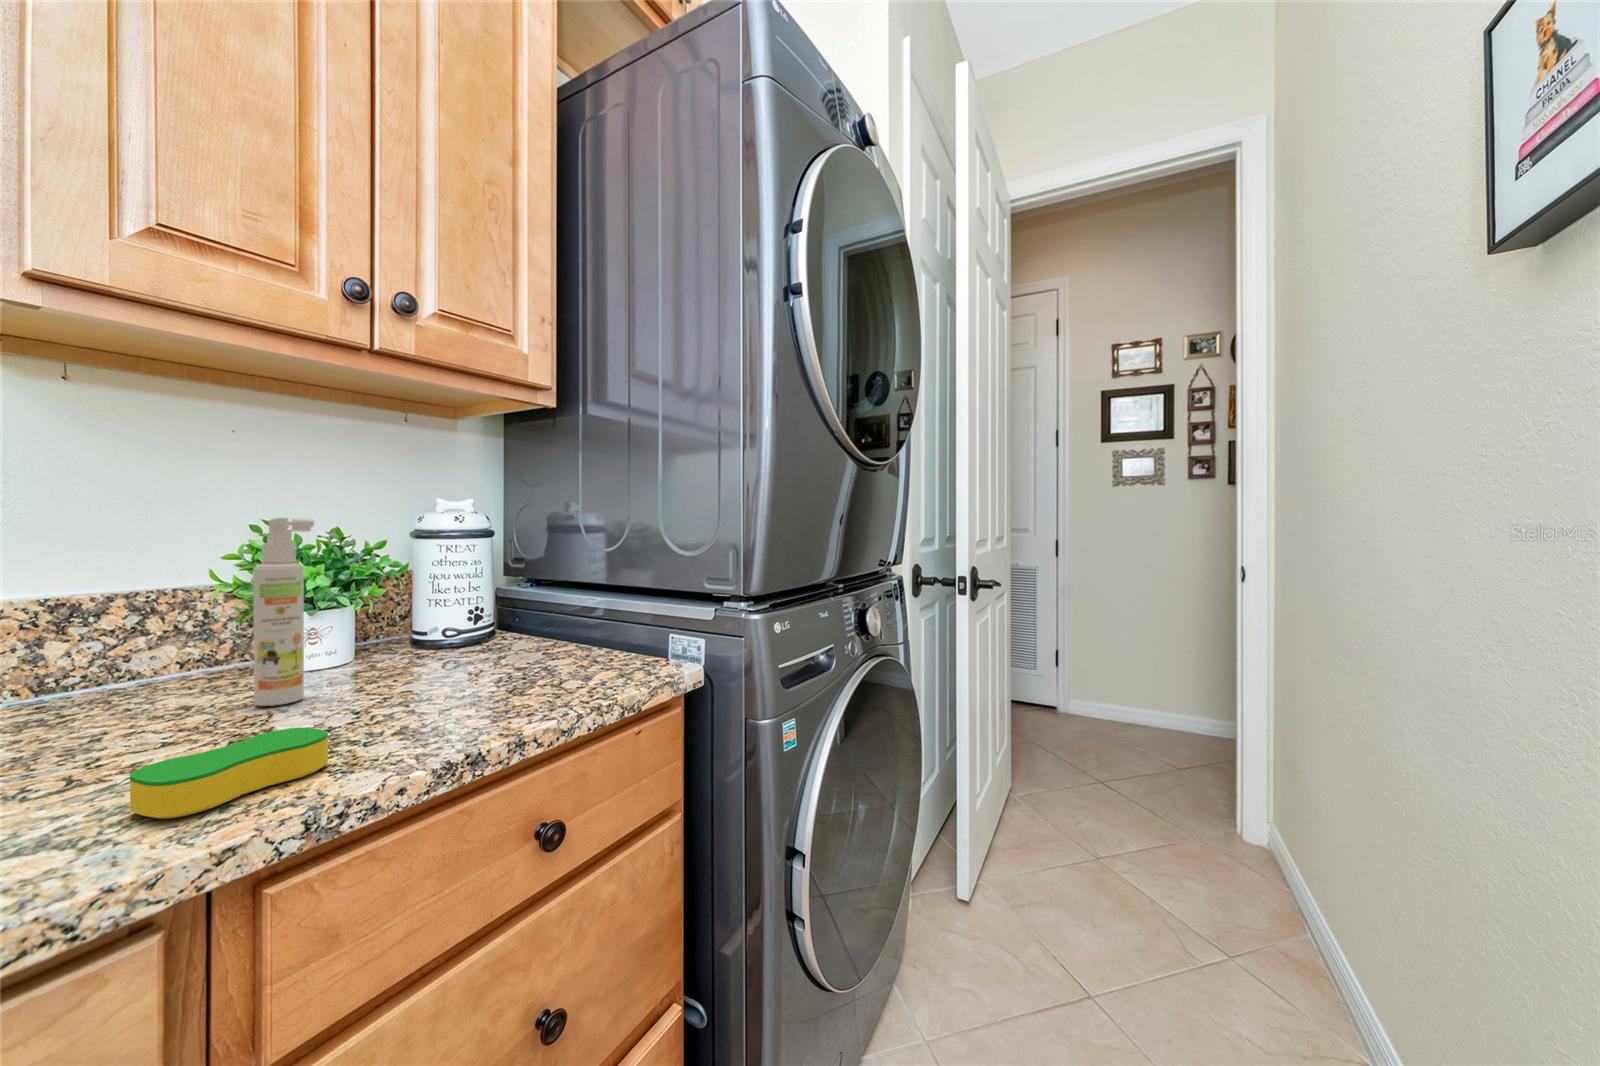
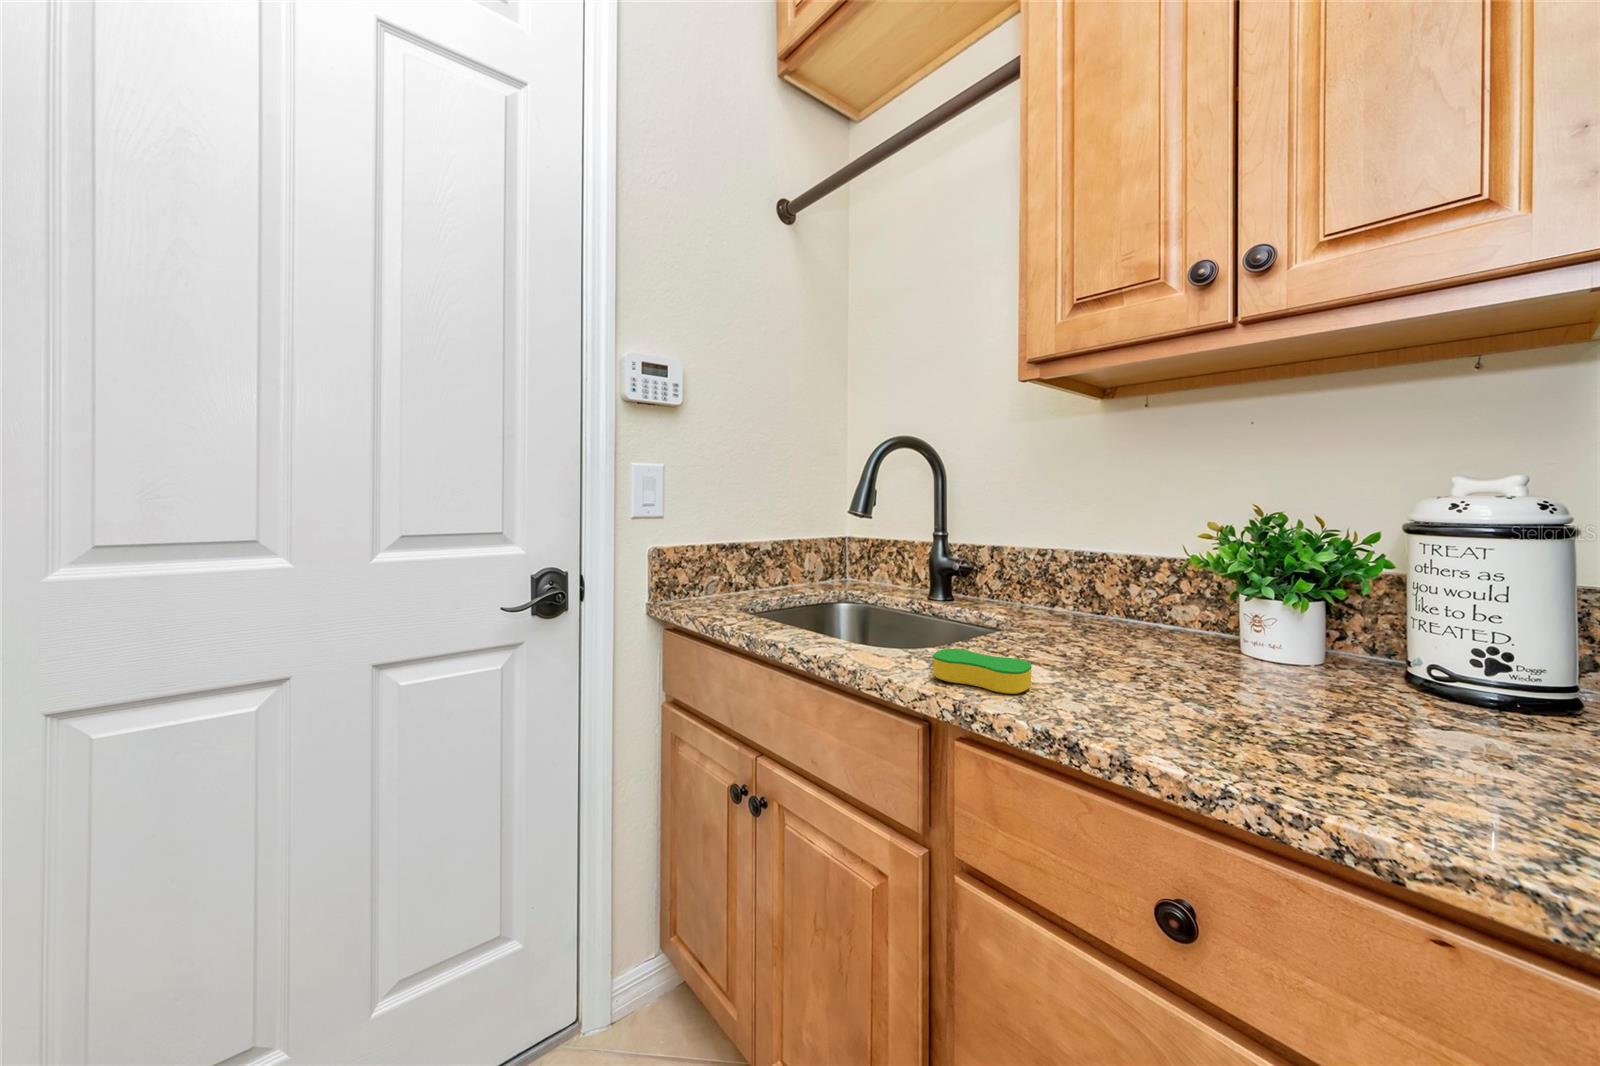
spray bottle: present [253,518,314,706] -> none [1136,508,1188,665]

